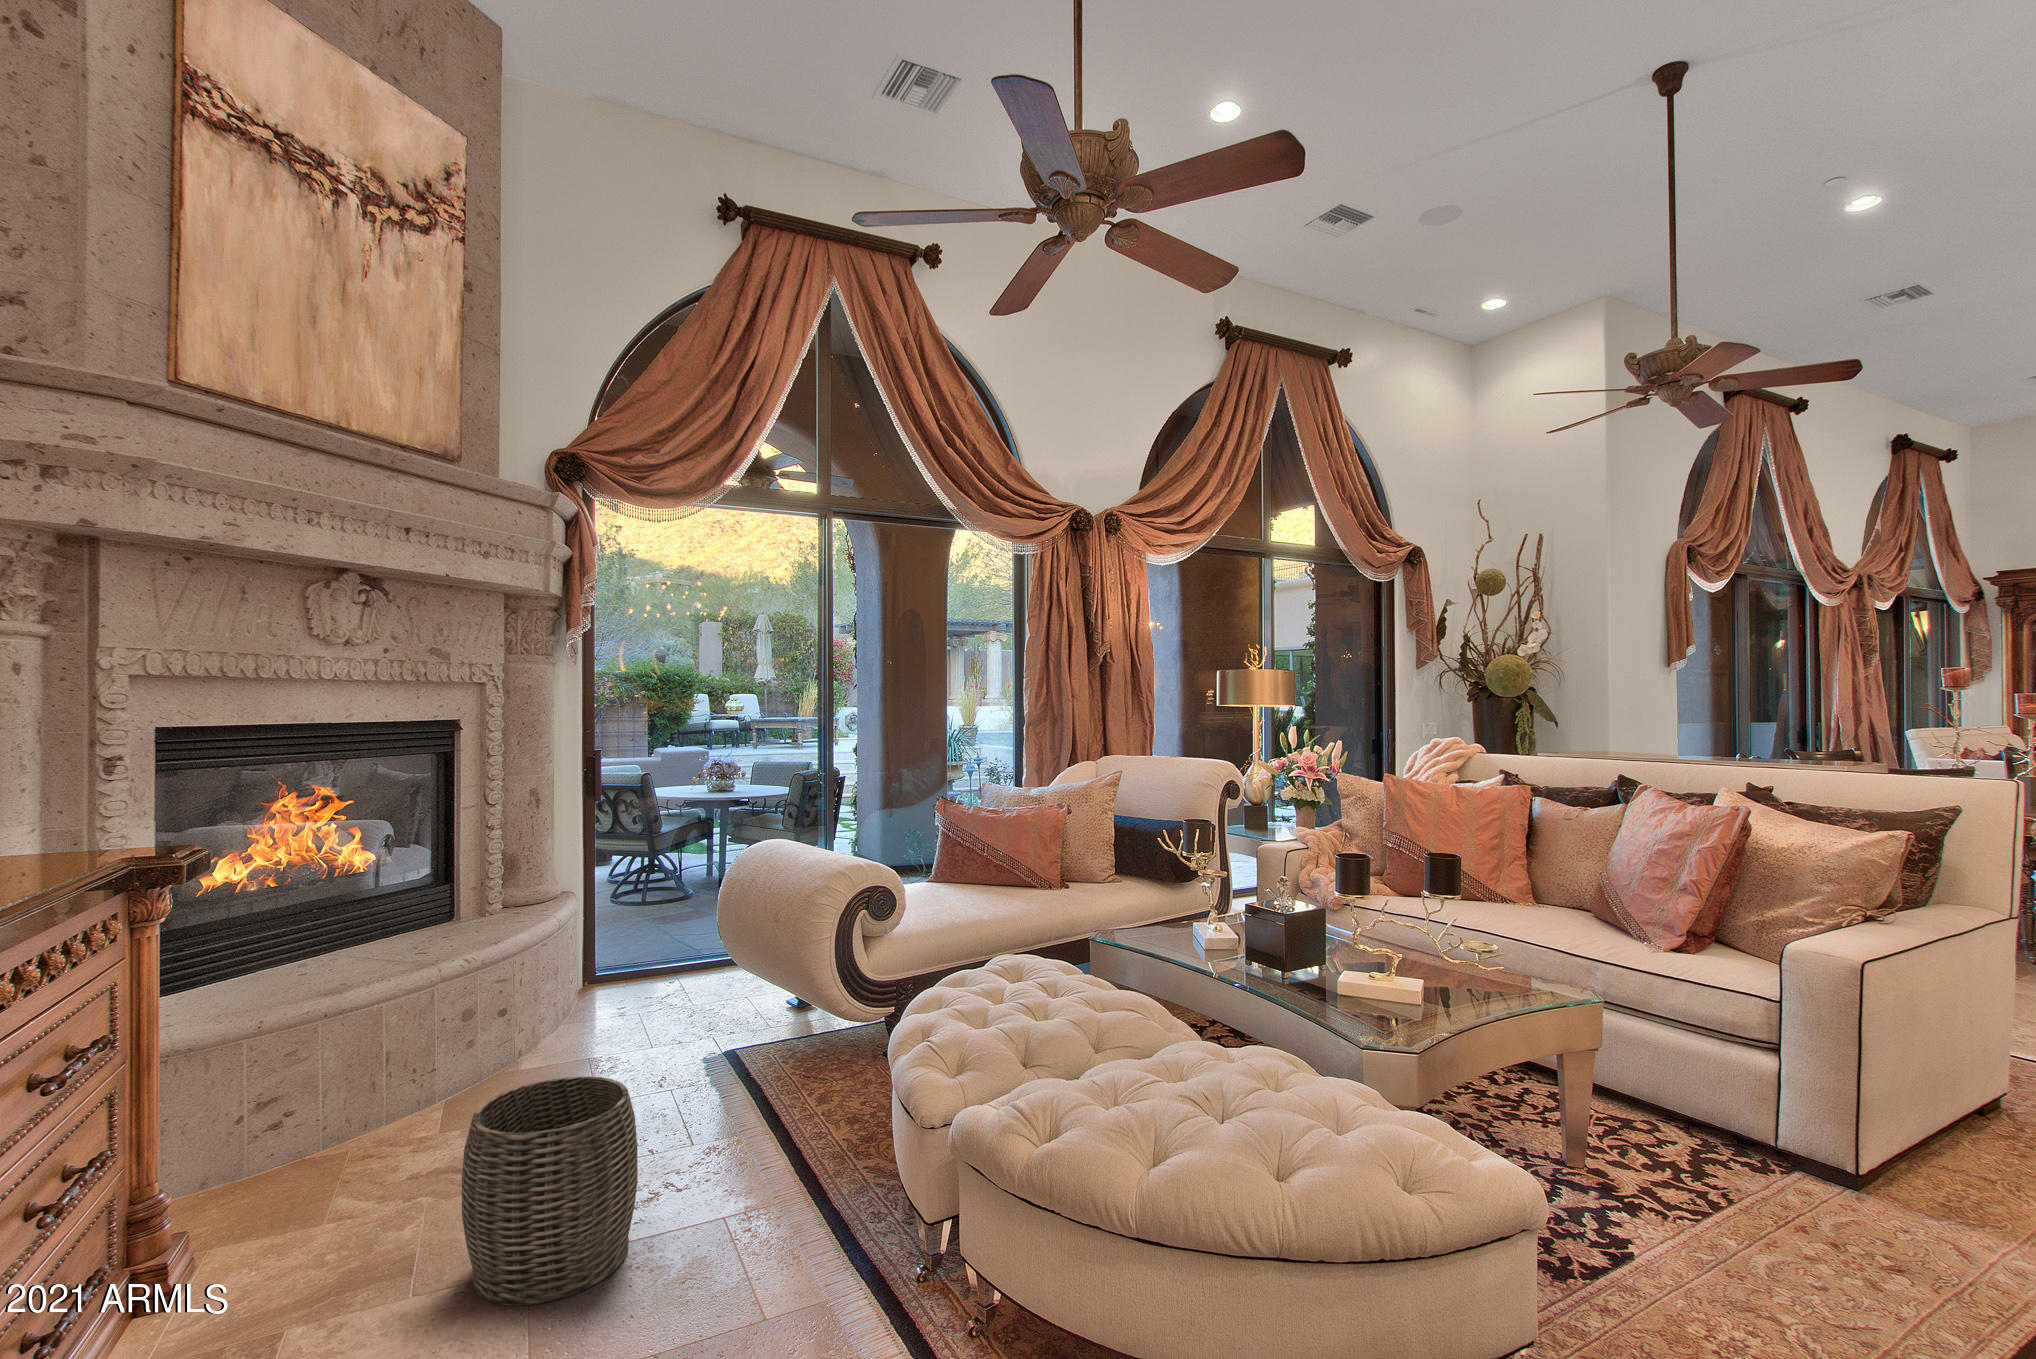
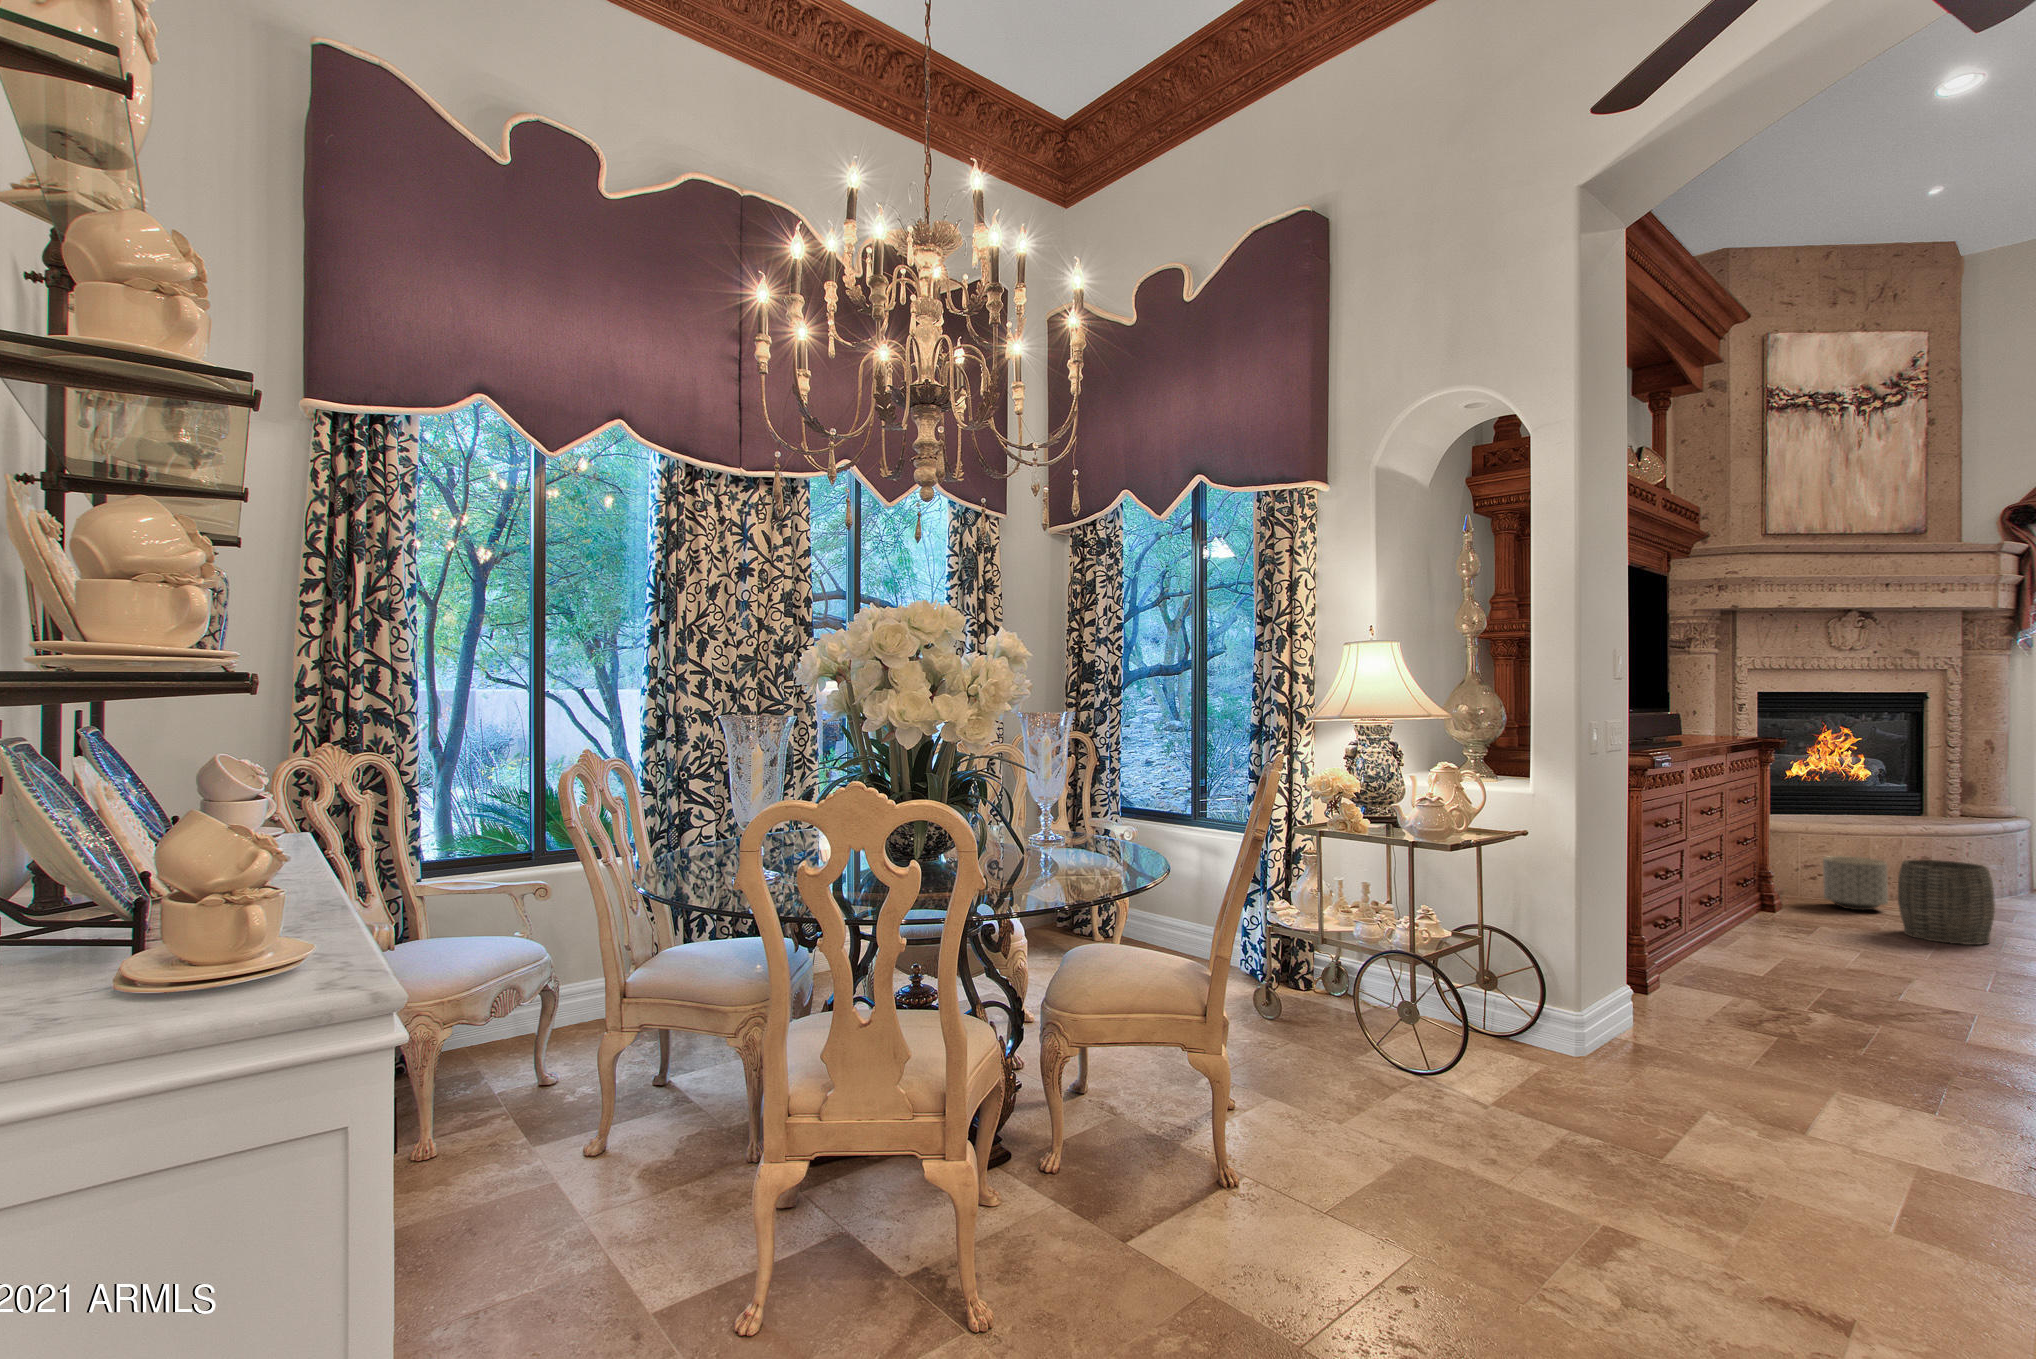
planter: none [287,1071,419,1210] -> present [1823,856,1888,910]

